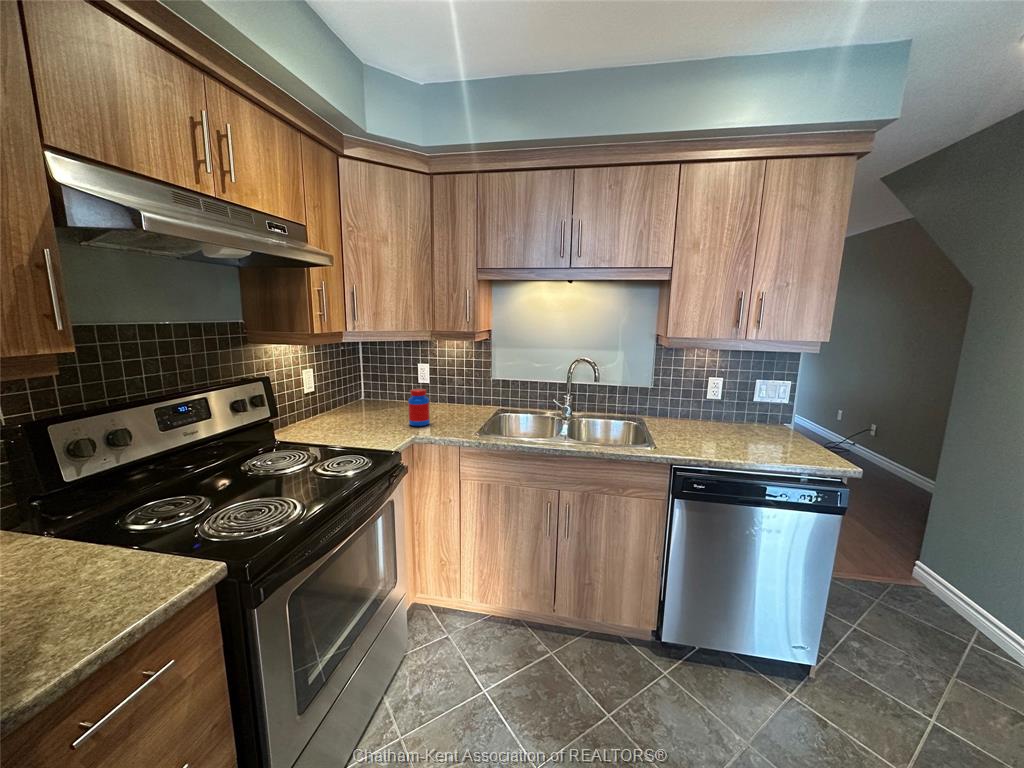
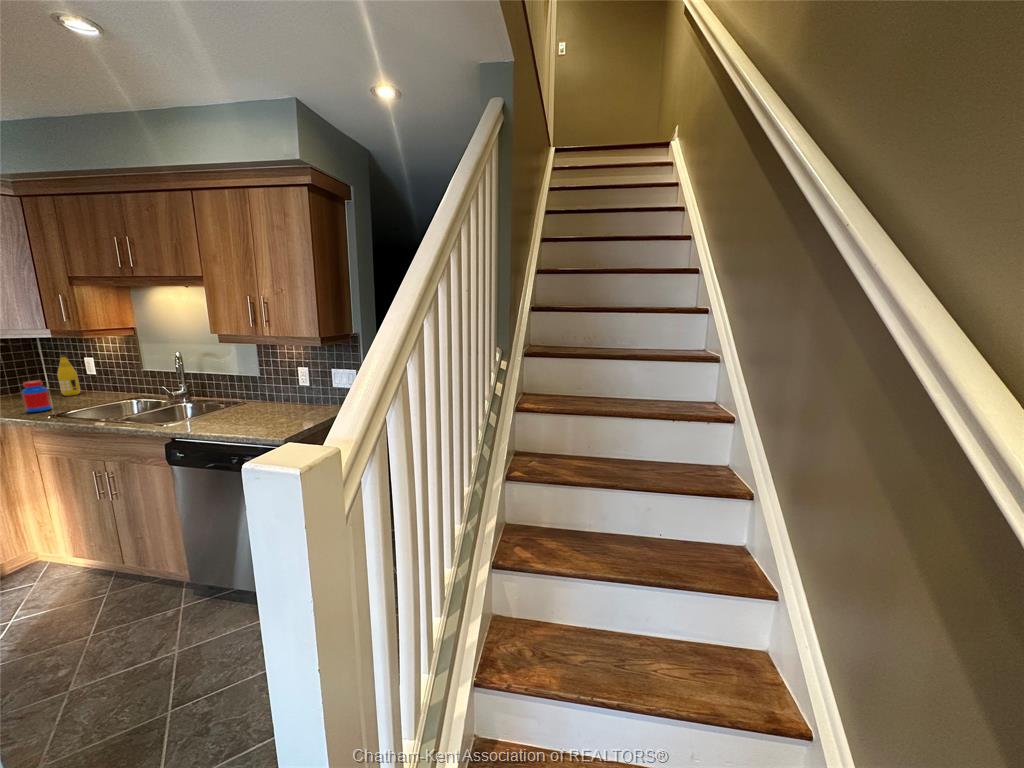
bottle: none [389,361,407,407] -> present [57,355,80,396]

